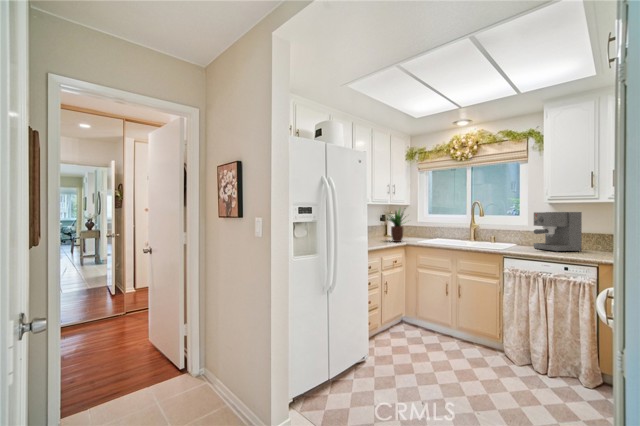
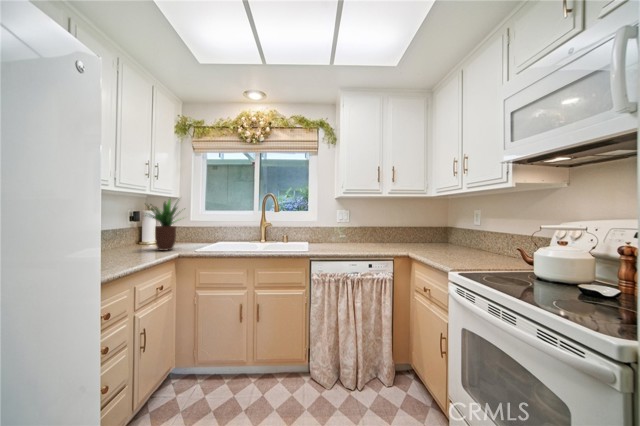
coffee maker: present [534,212,582,252] -> none [329,207,368,249]

